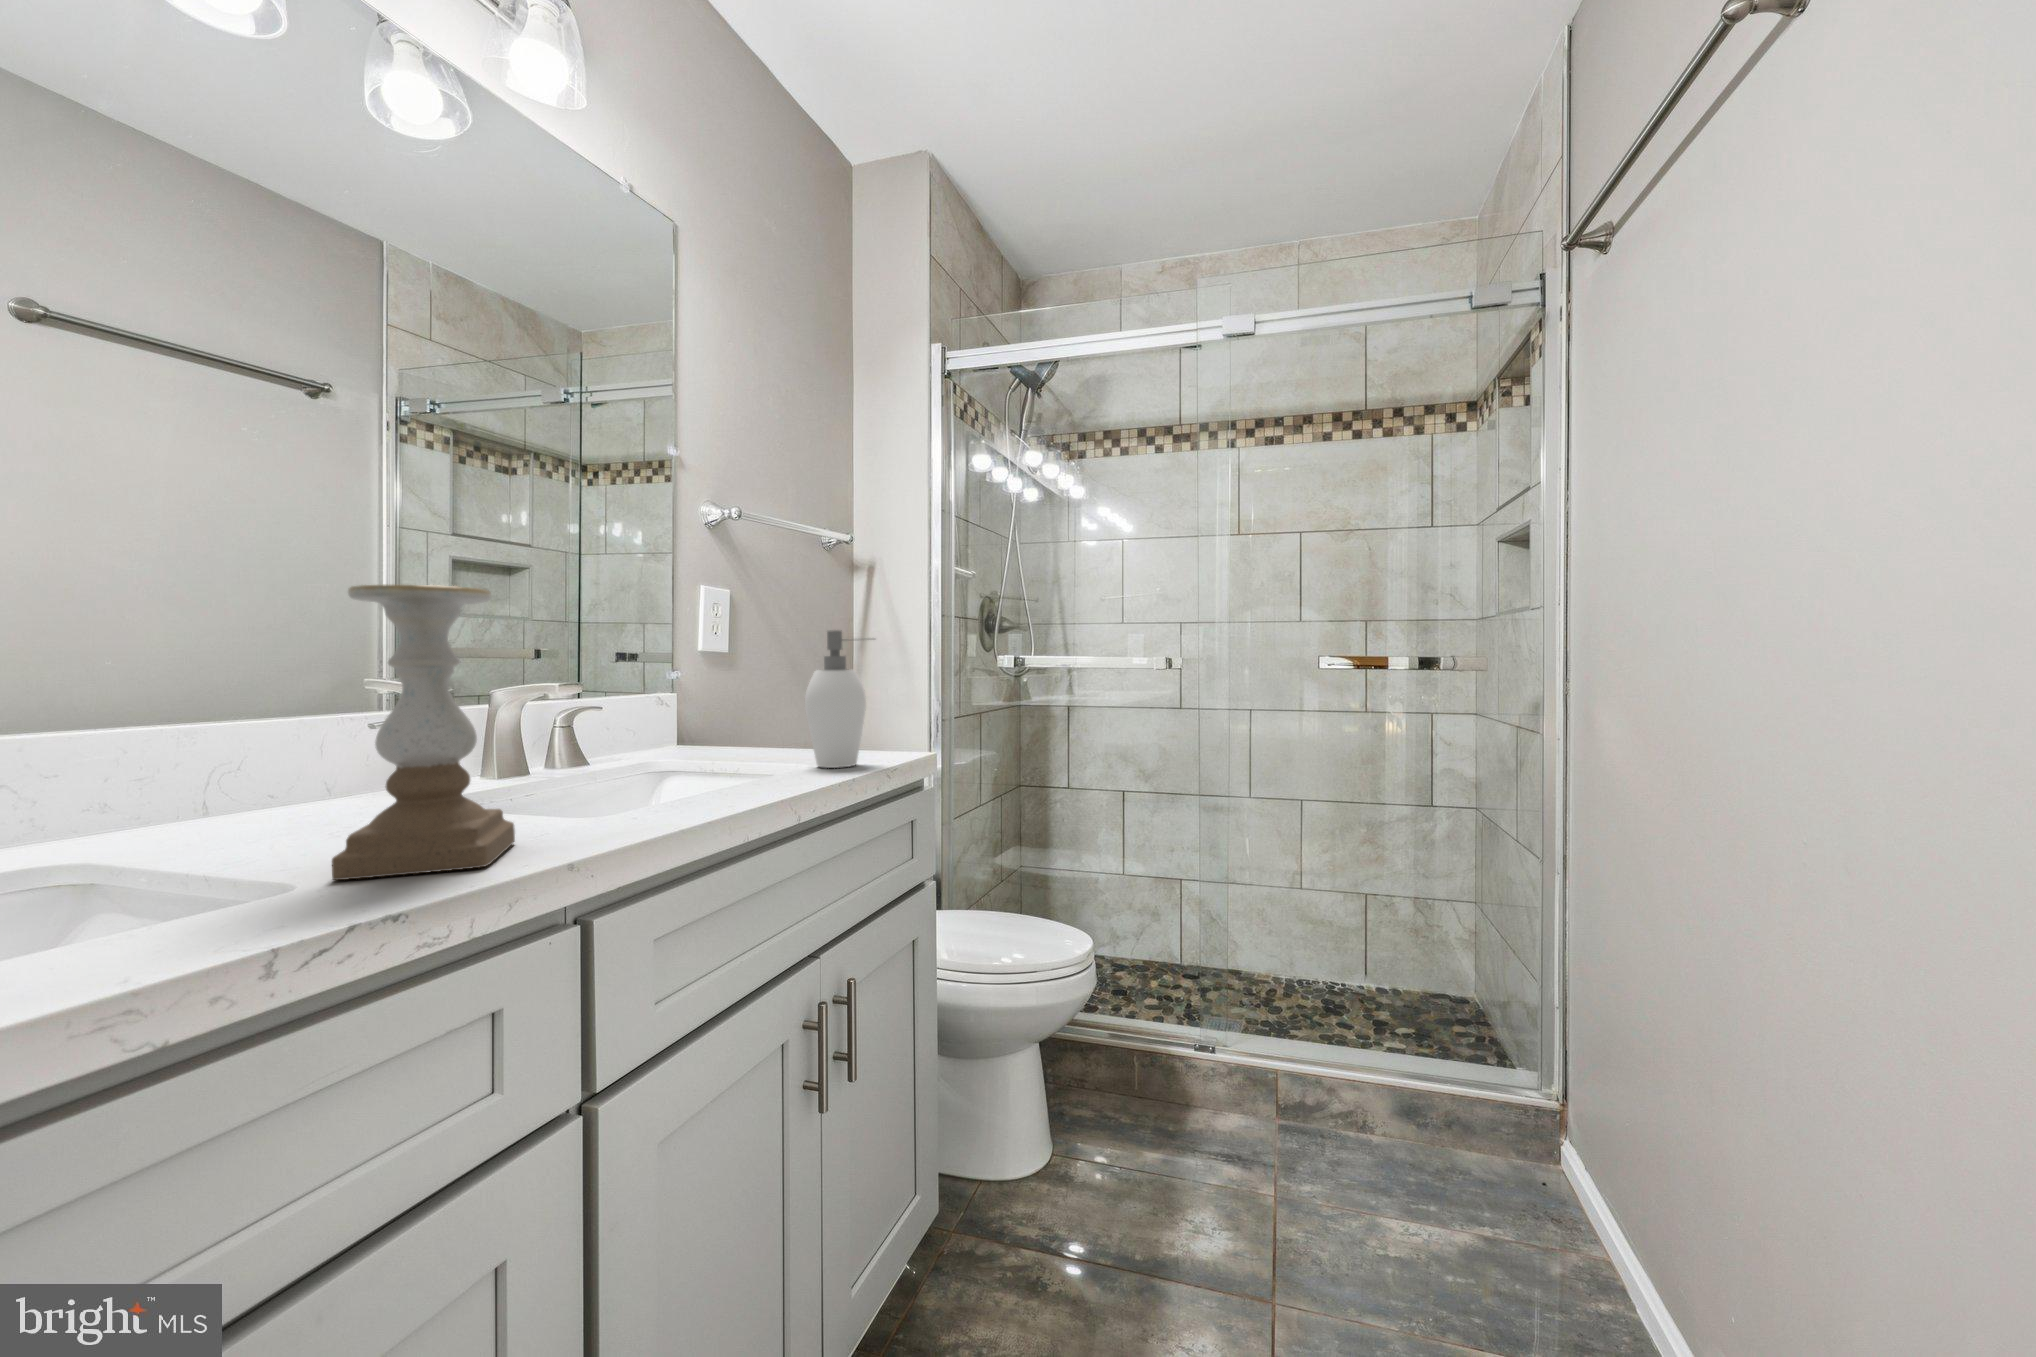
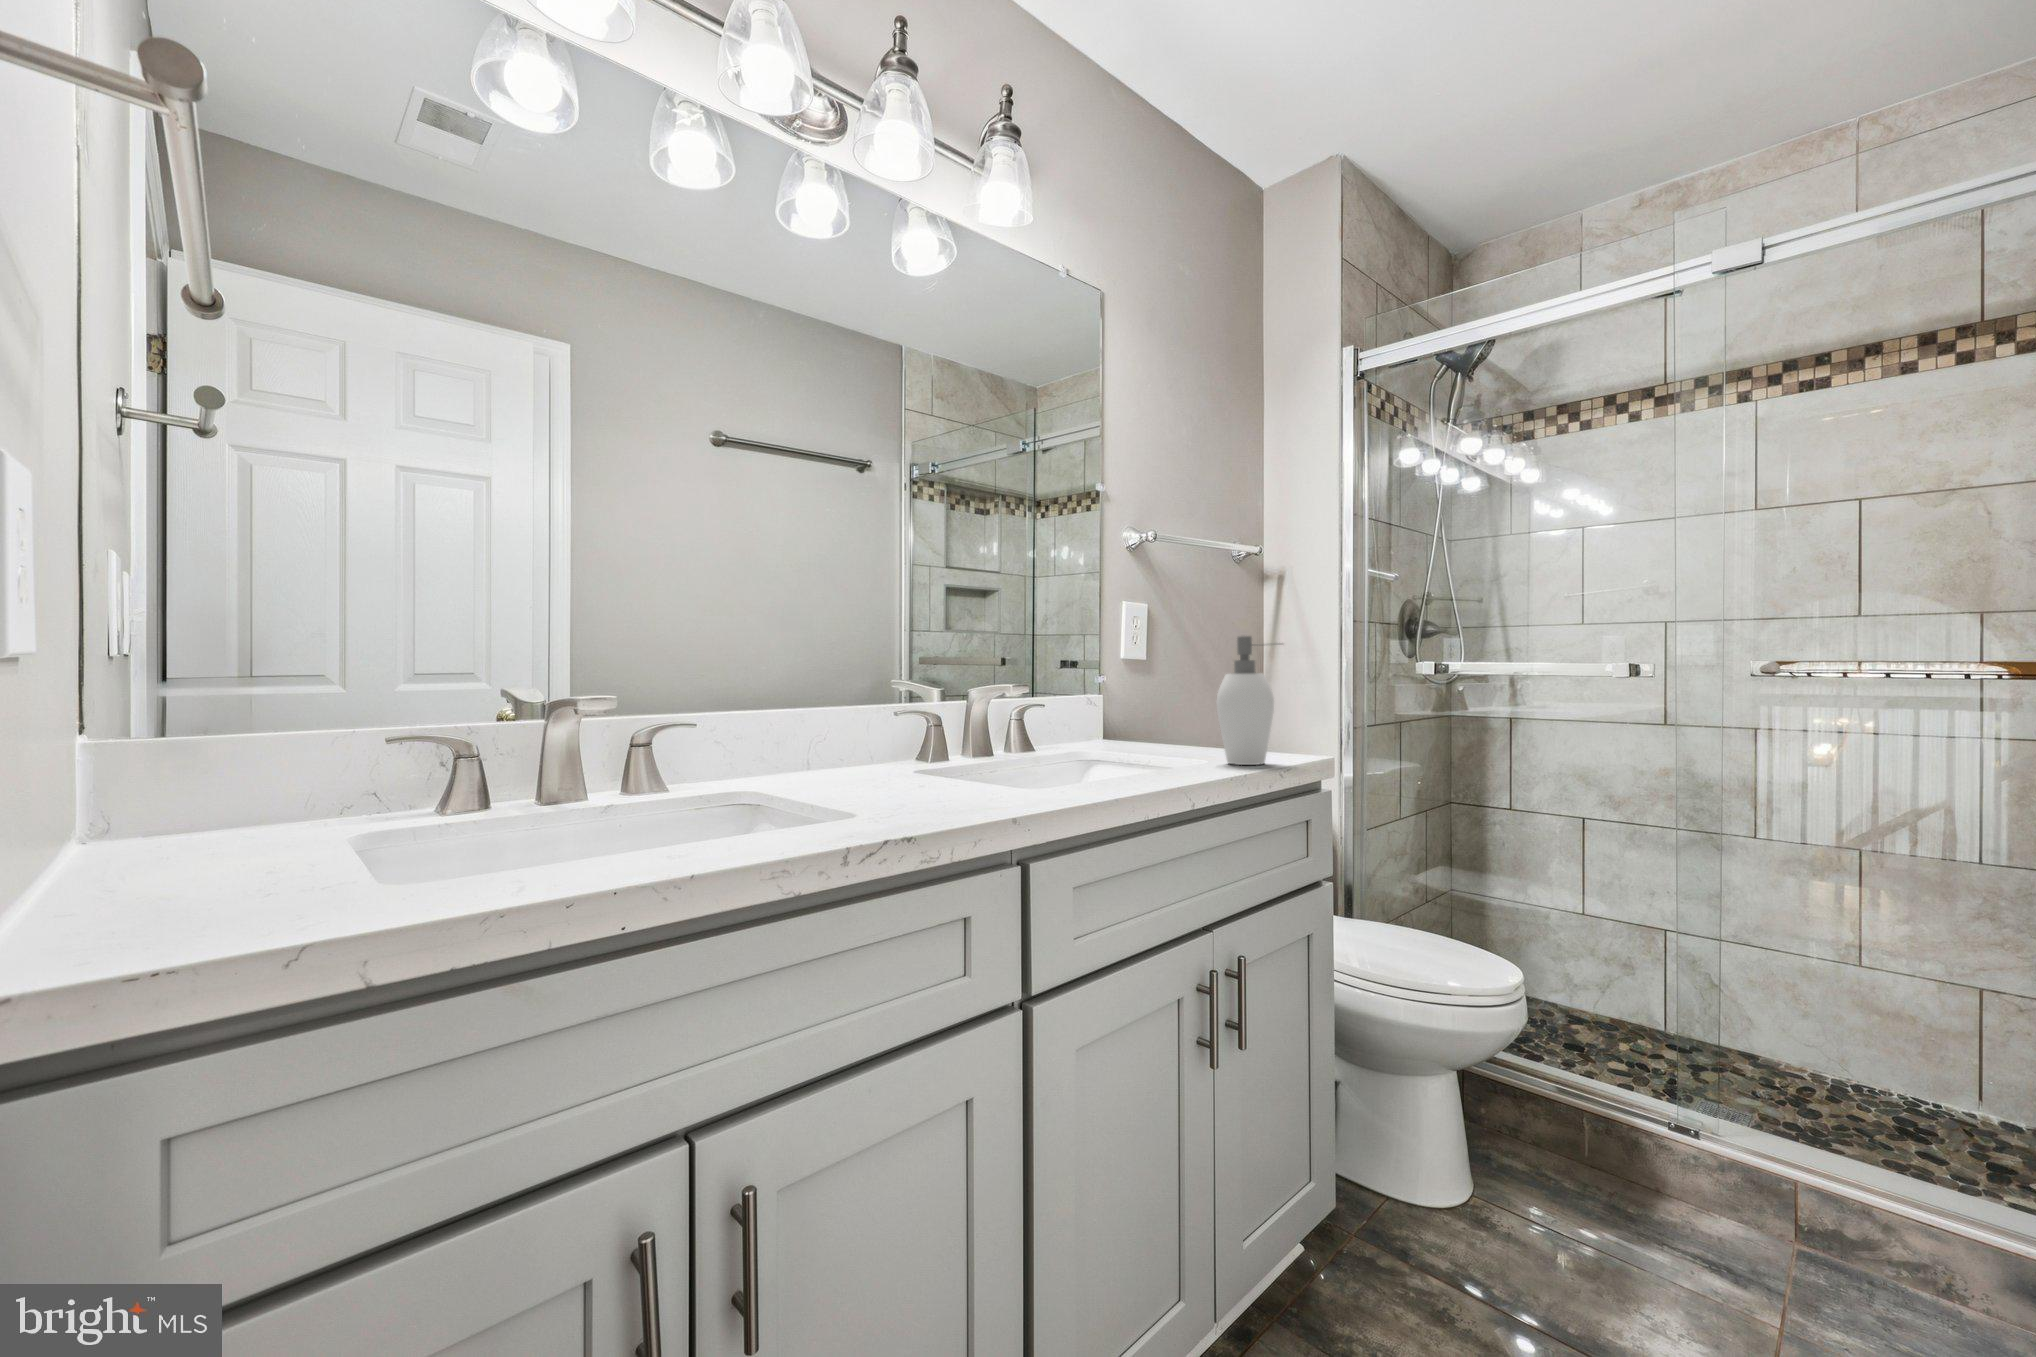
candle holder: present [332,585,515,880] -> none [890,607,996,813]

